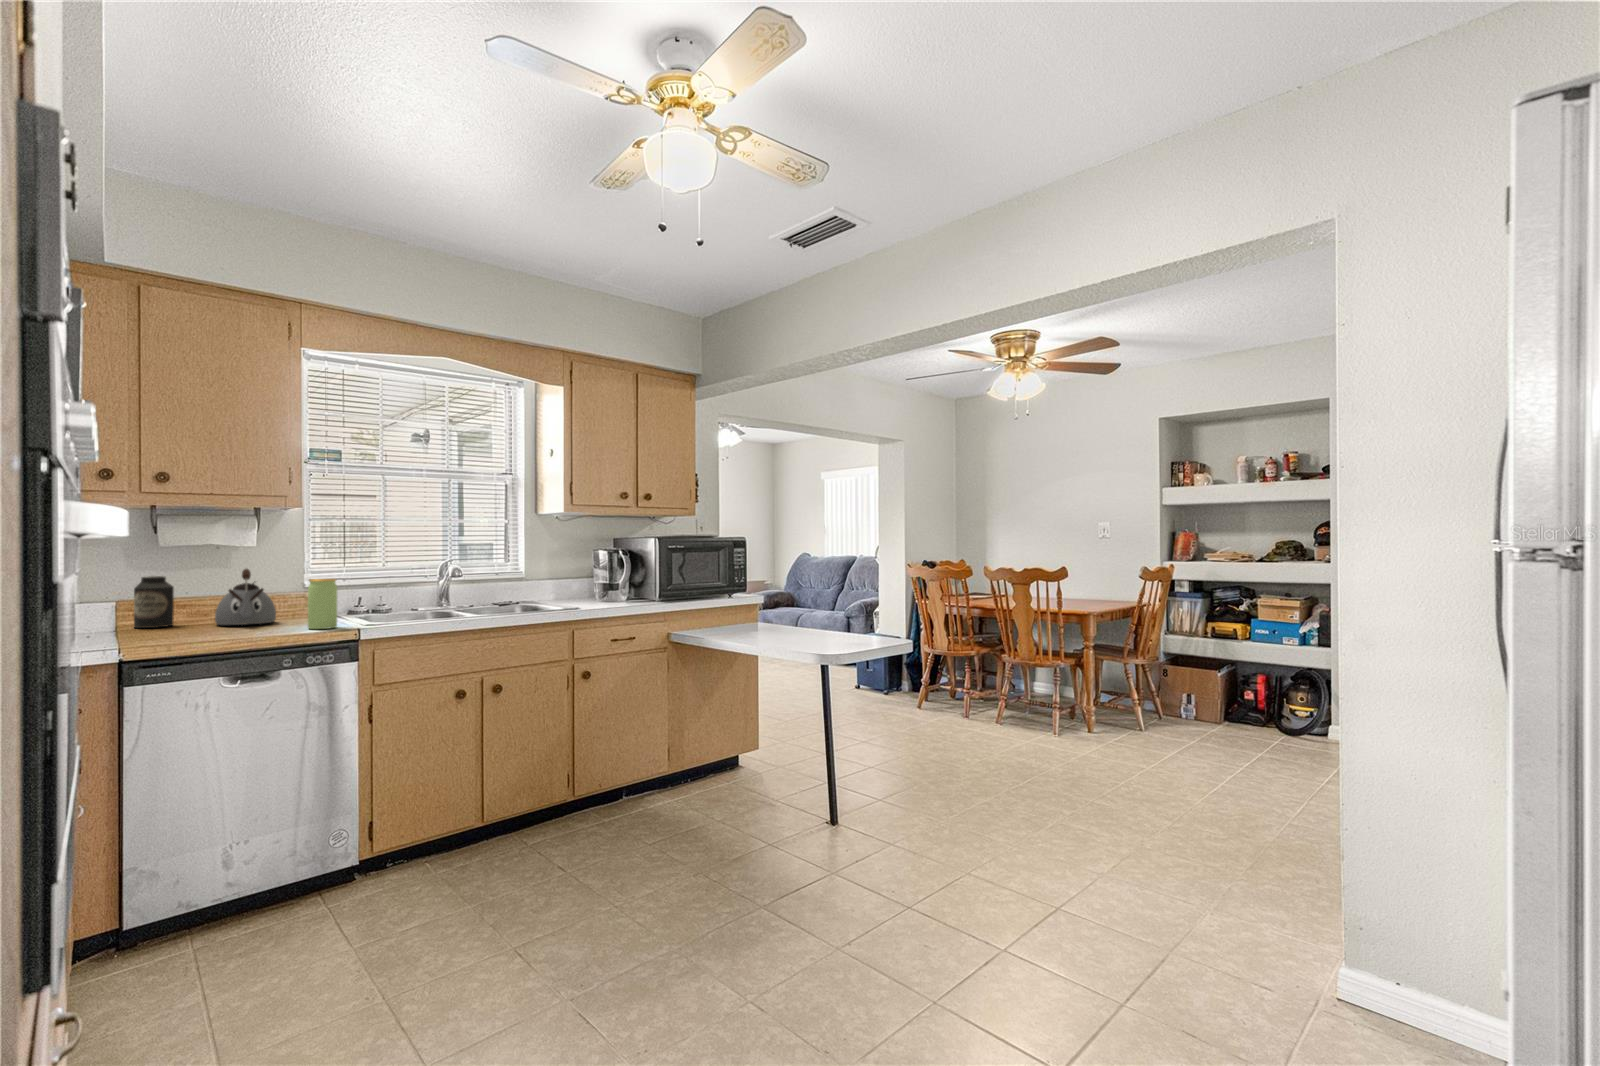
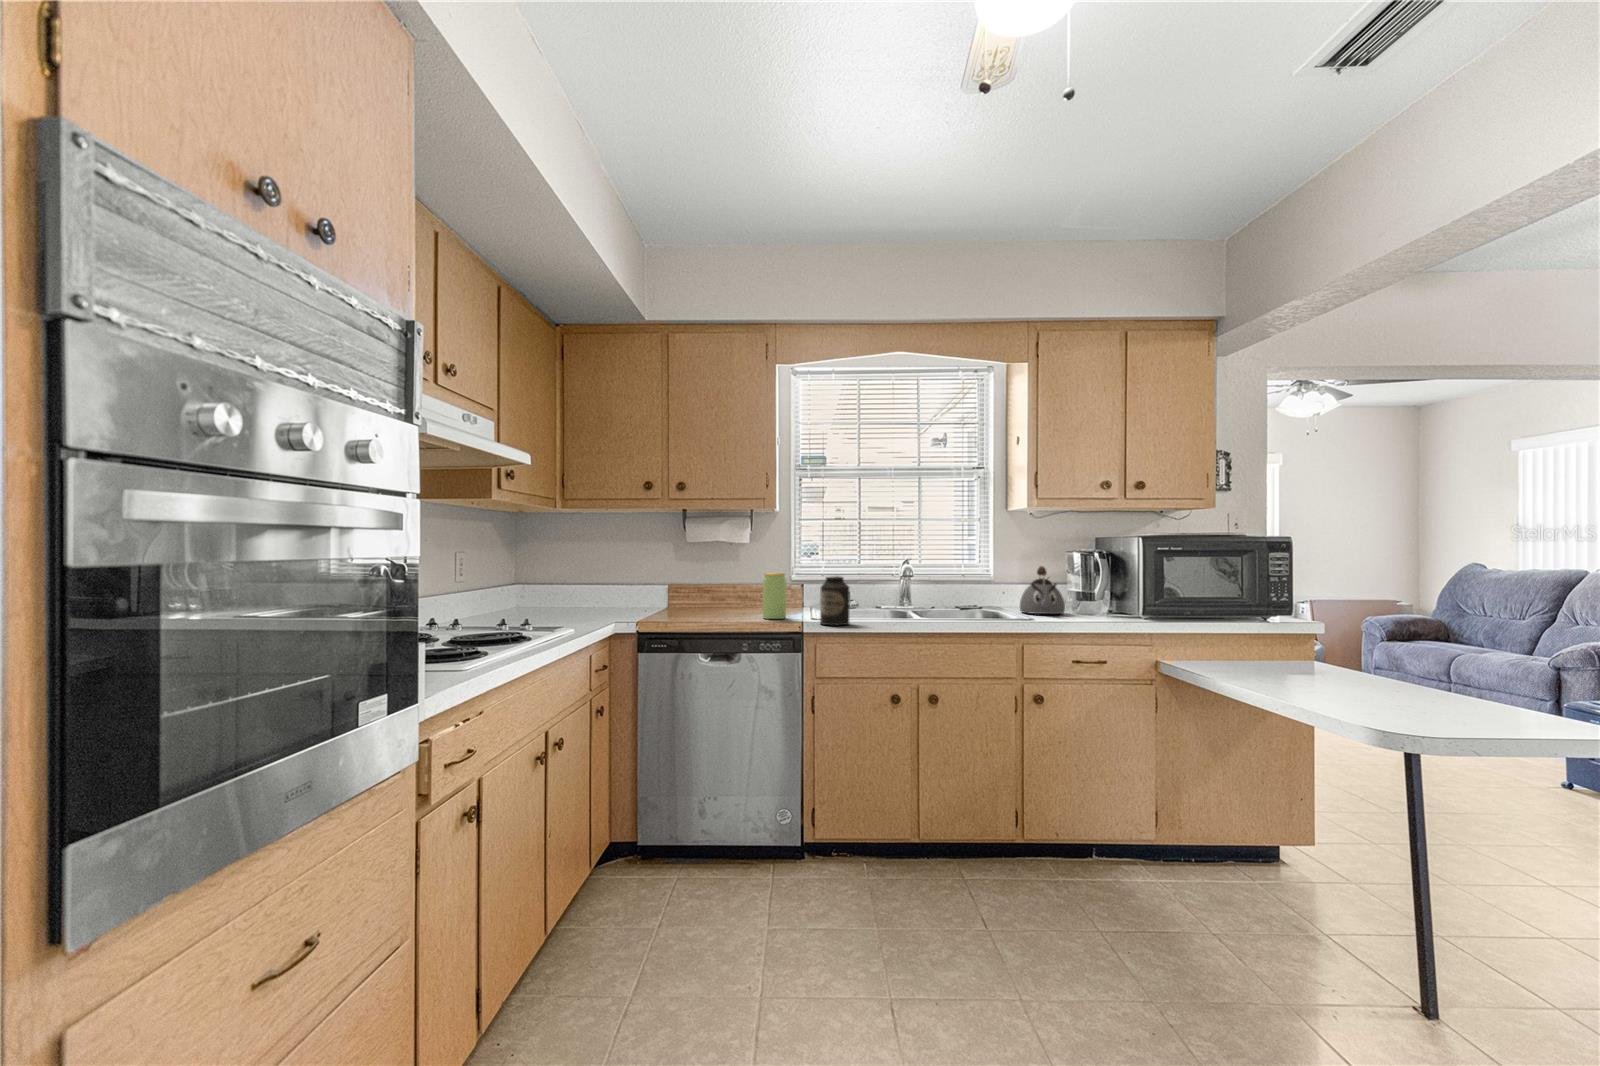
kettle: present [215,569,276,625] -> present [1020,566,1065,614]
canister: present [134,576,174,628] -> present [820,576,849,625]

